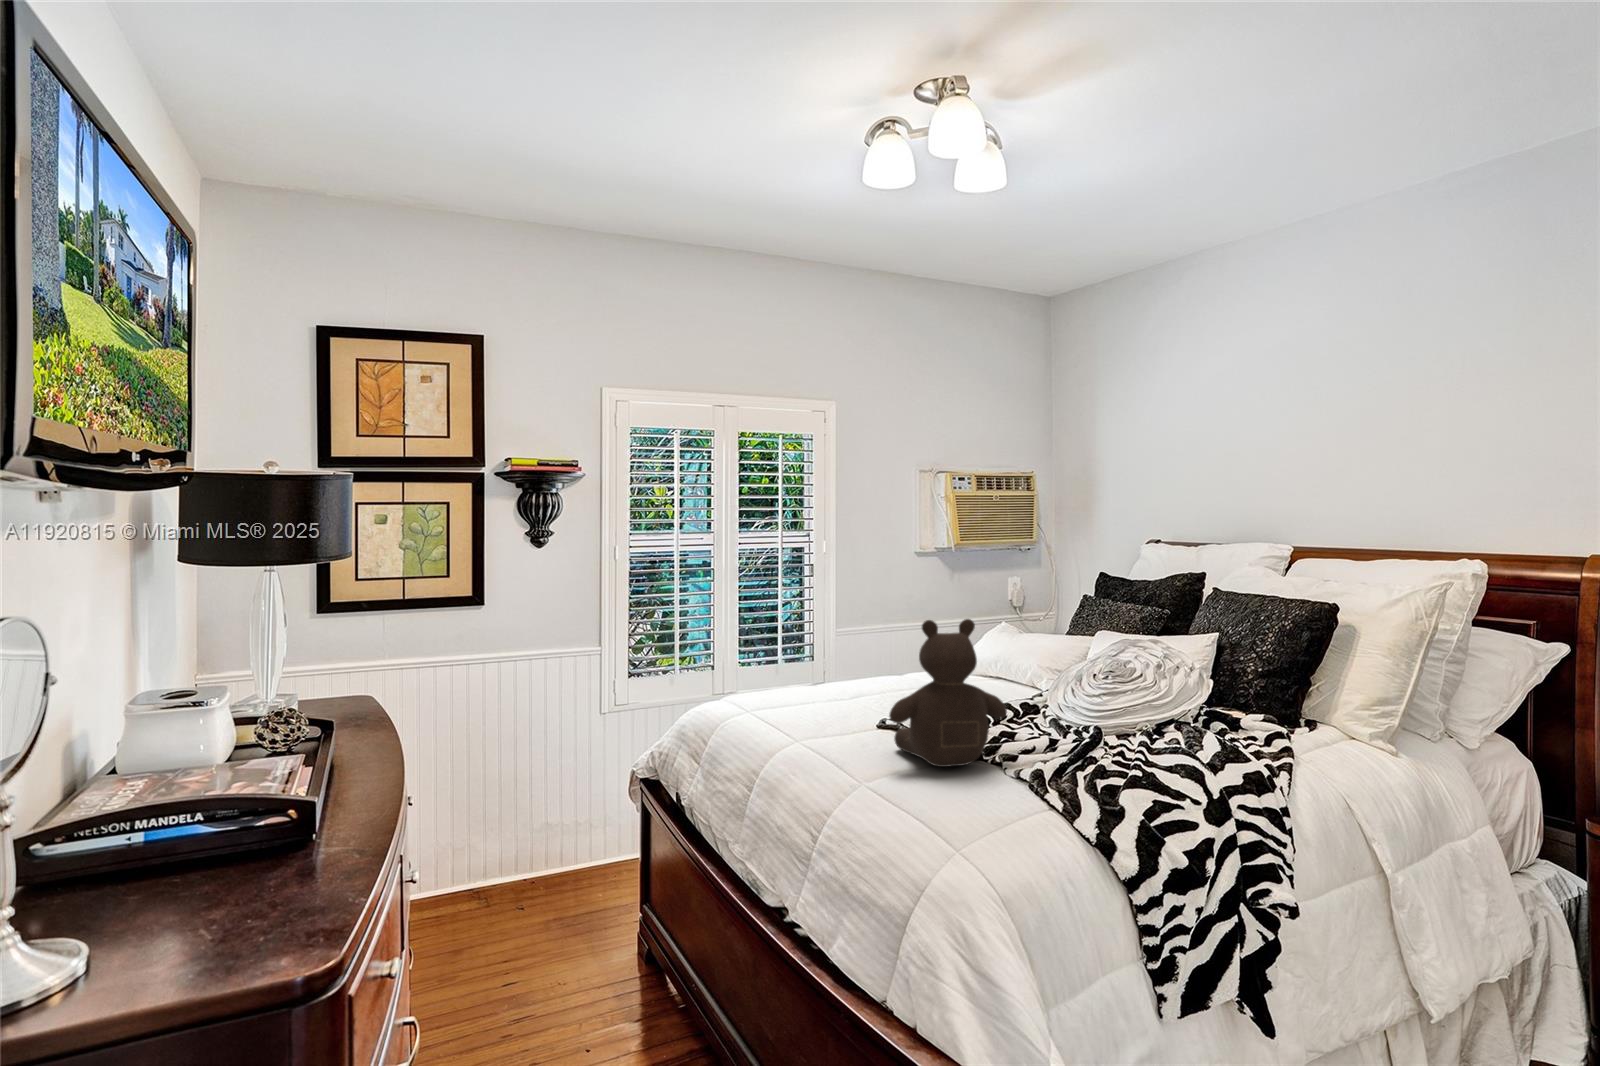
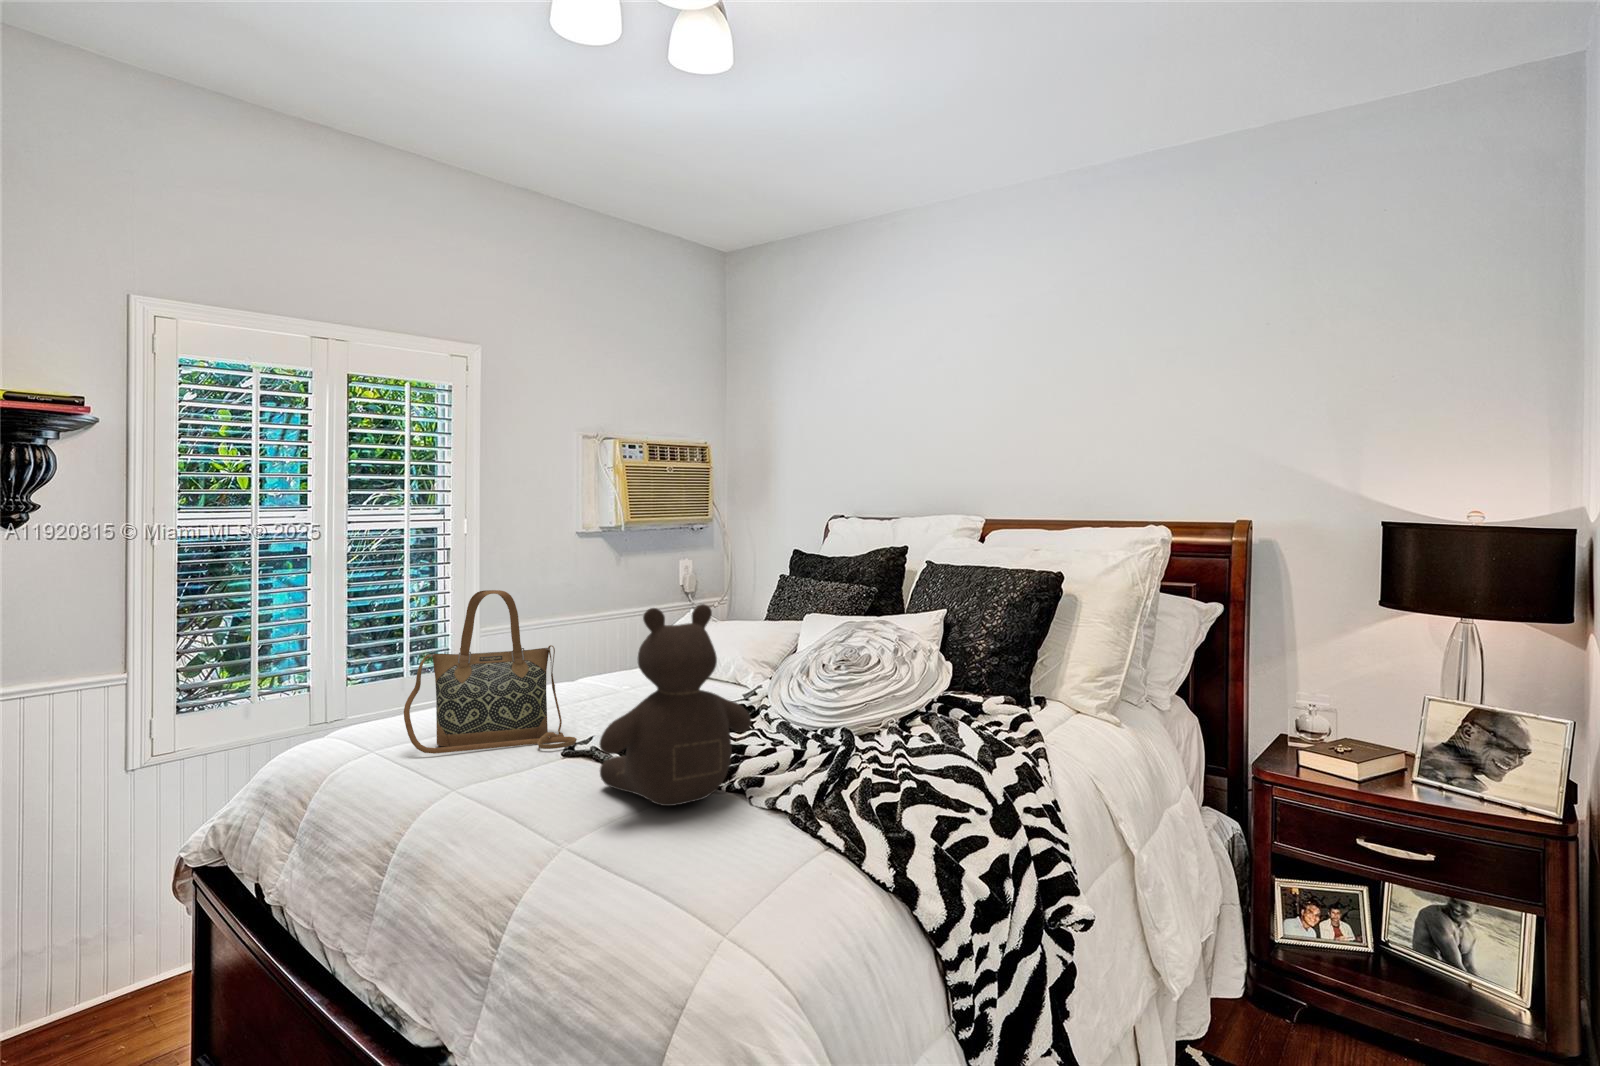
handbag: none [768,601,885,721] -> present [404,590,577,754]

